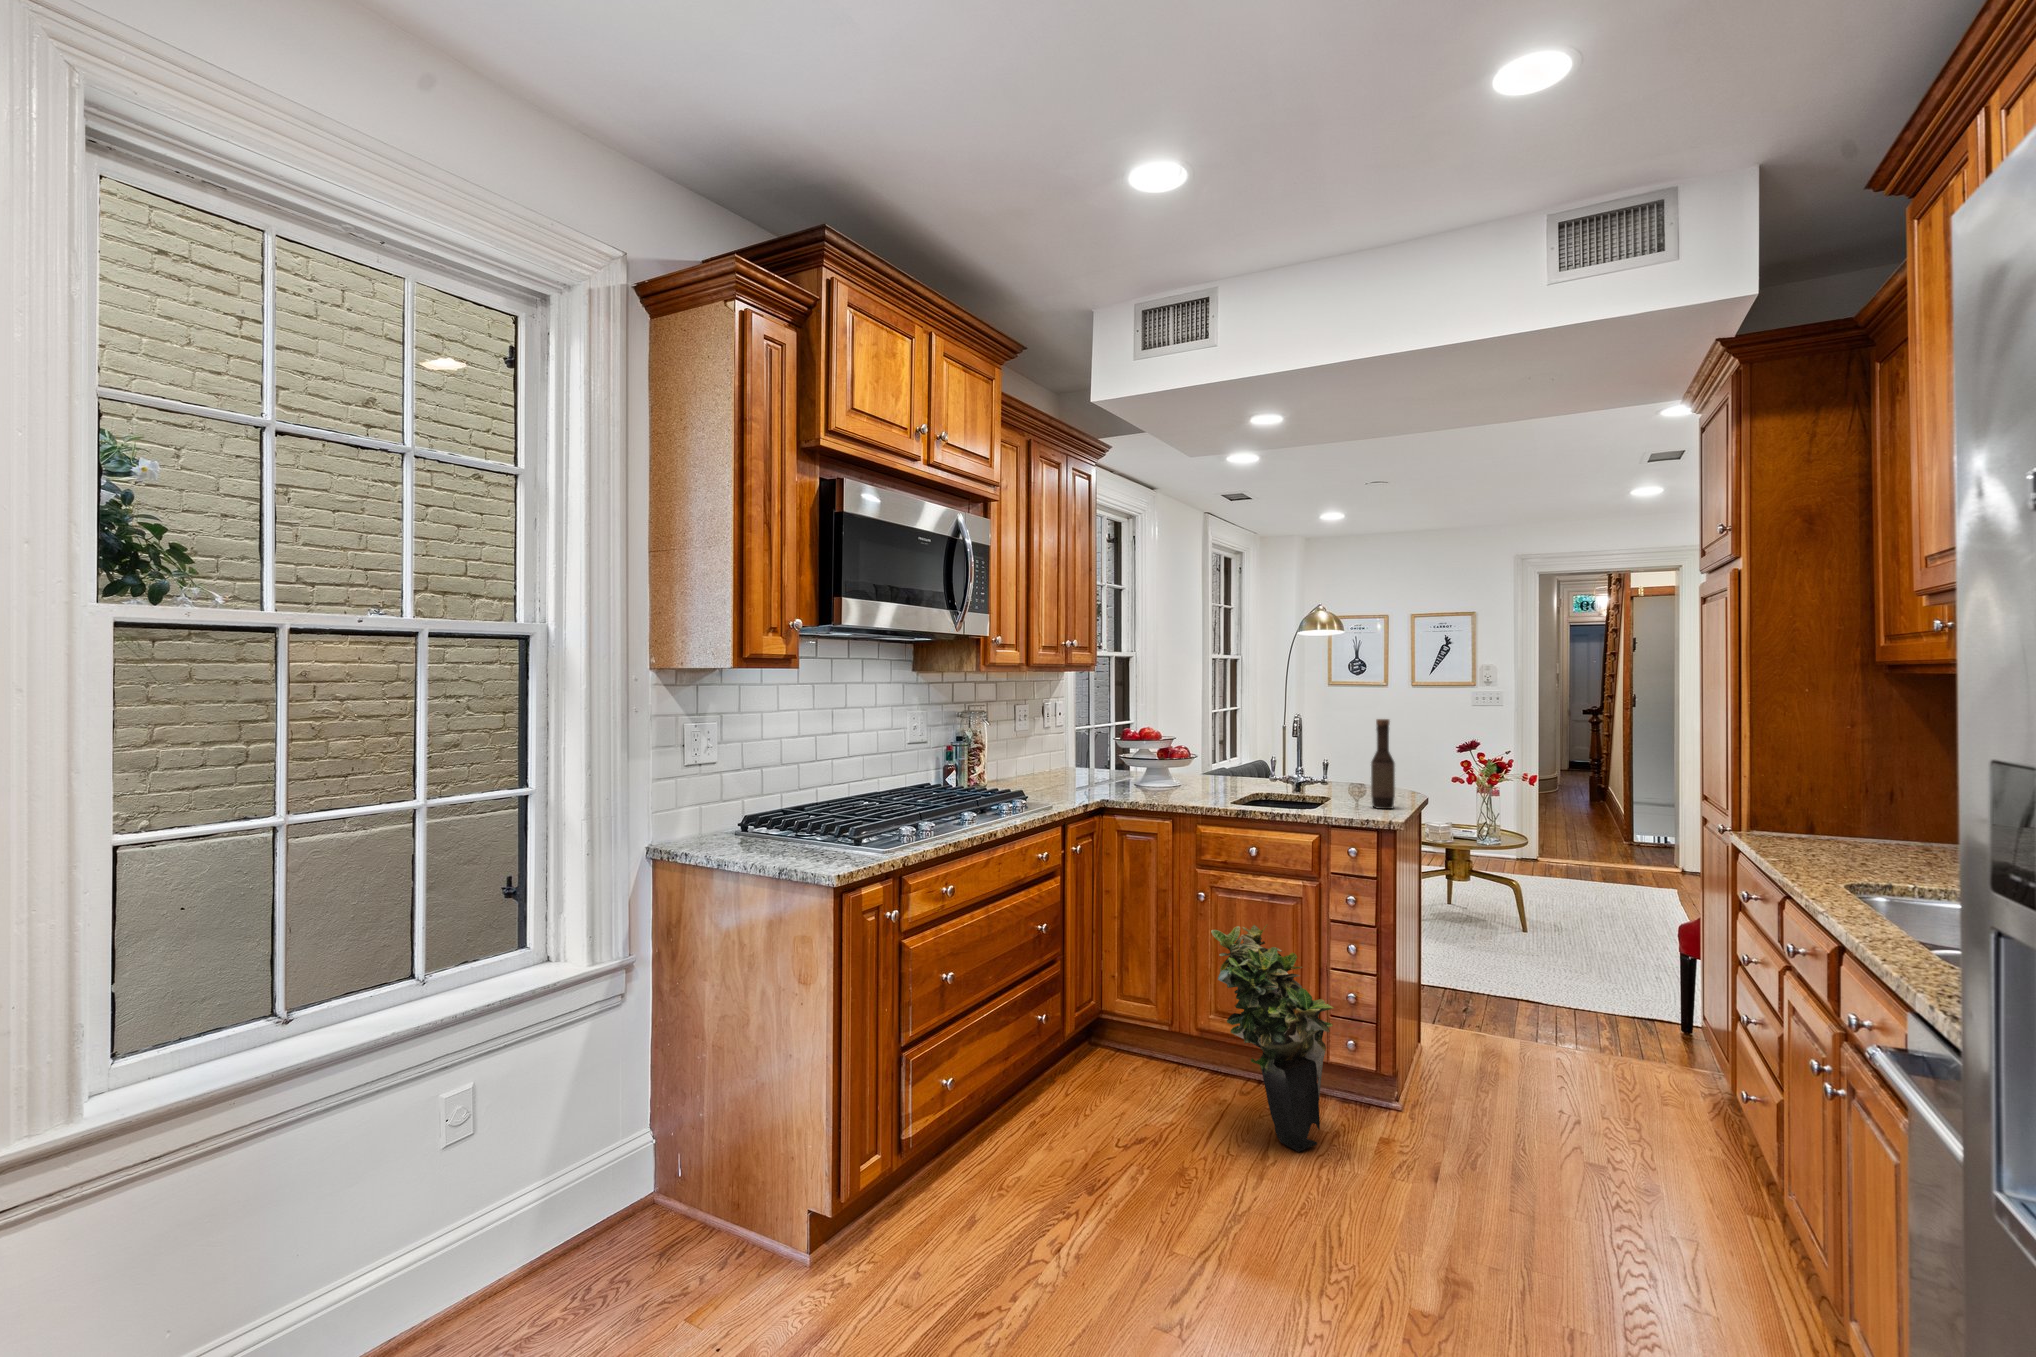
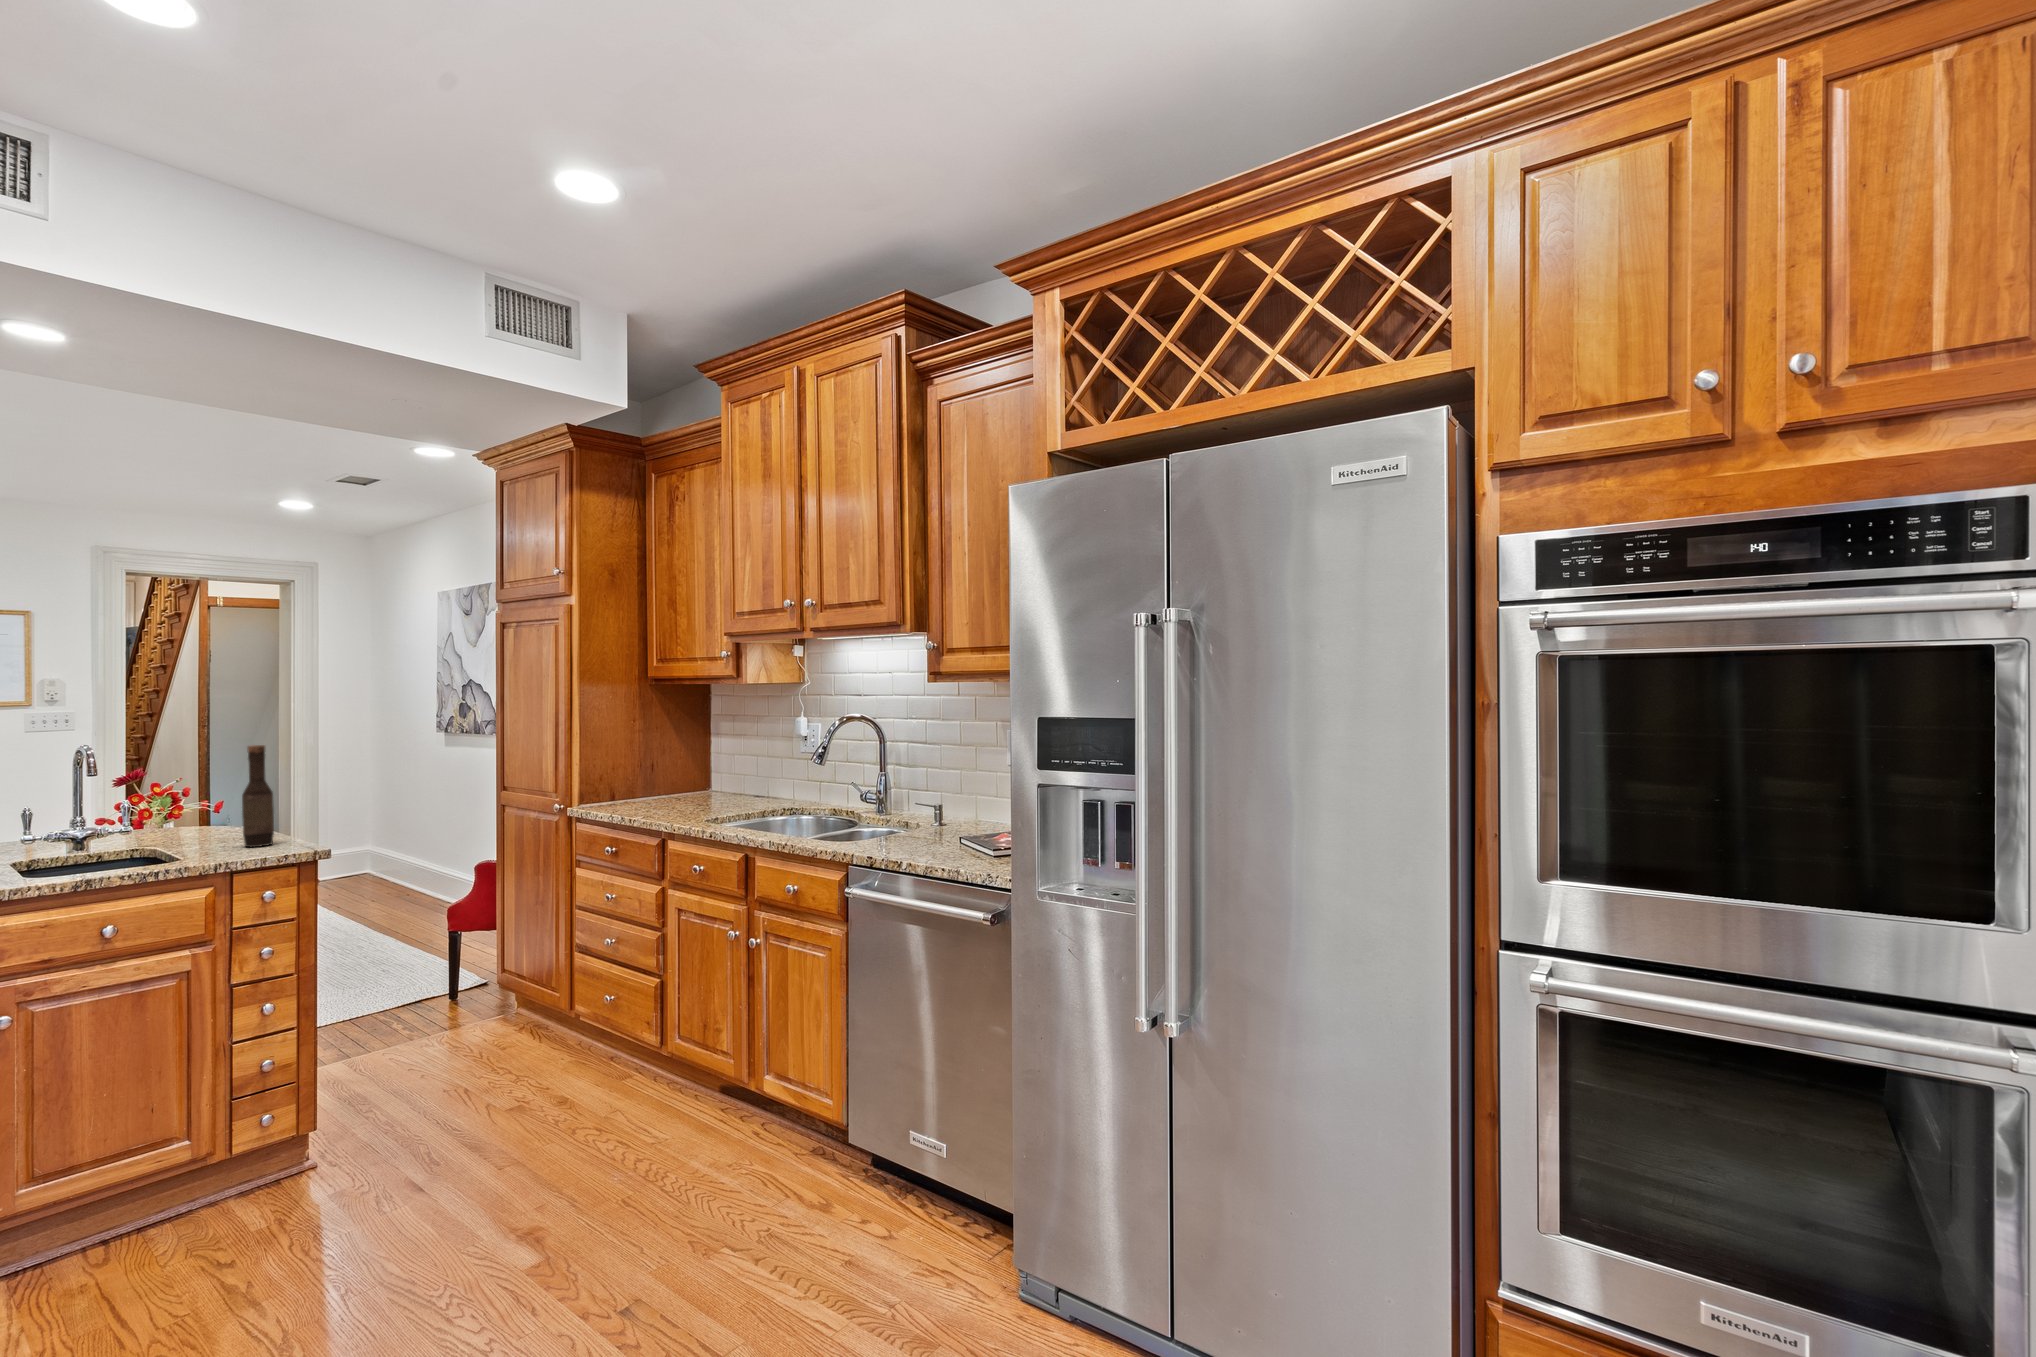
potted plant: present [1211,925,1333,1152] -> none [92,1011,295,1258]

